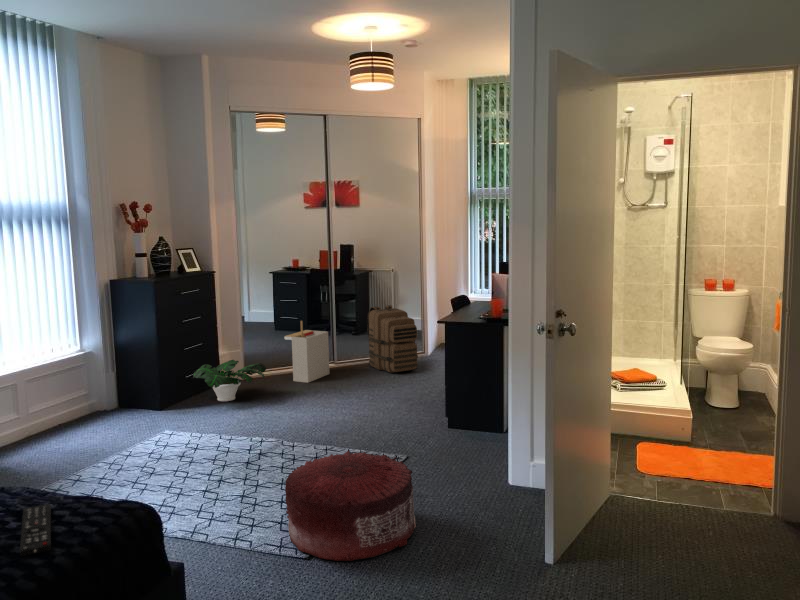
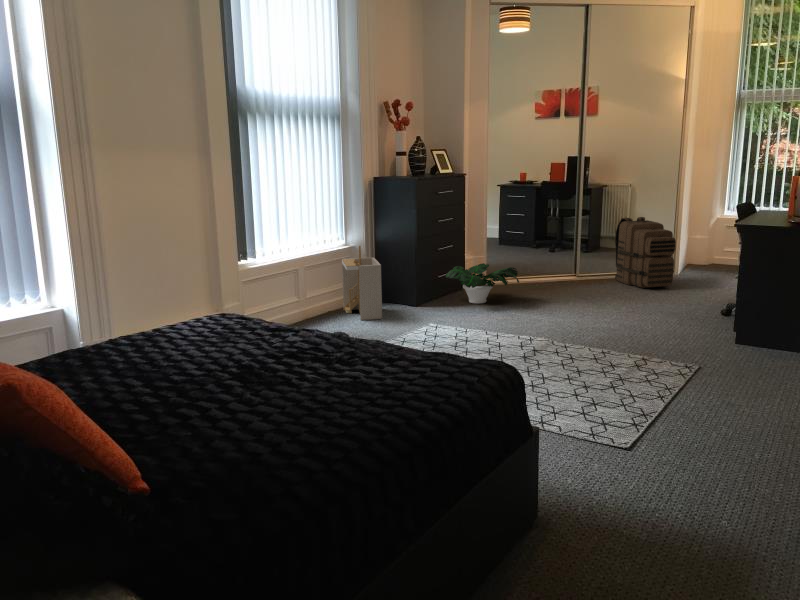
storage bin: present [285,321,330,383] -> present [342,246,382,320]
pouf: present [285,451,416,561] -> none [597,347,746,458]
remote control: present [20,504,51,557] -> none [384,357,433,398]

